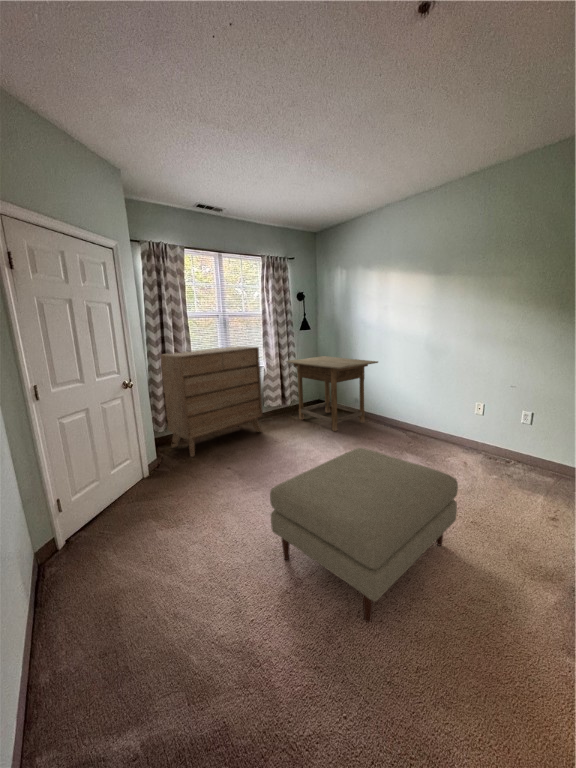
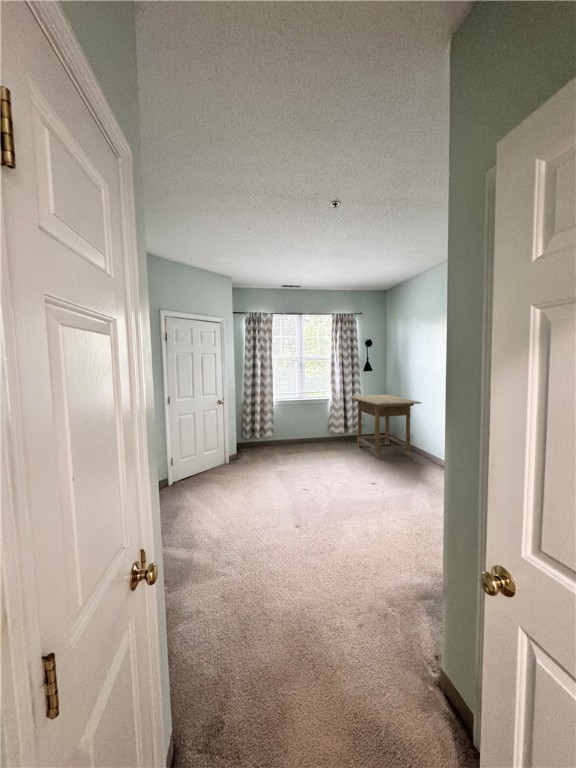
dresser: present [160,346,263,456] -> none [250,382,322,457]
ottoman: present [270,448,458,622] -> none [265,457,379,543]

